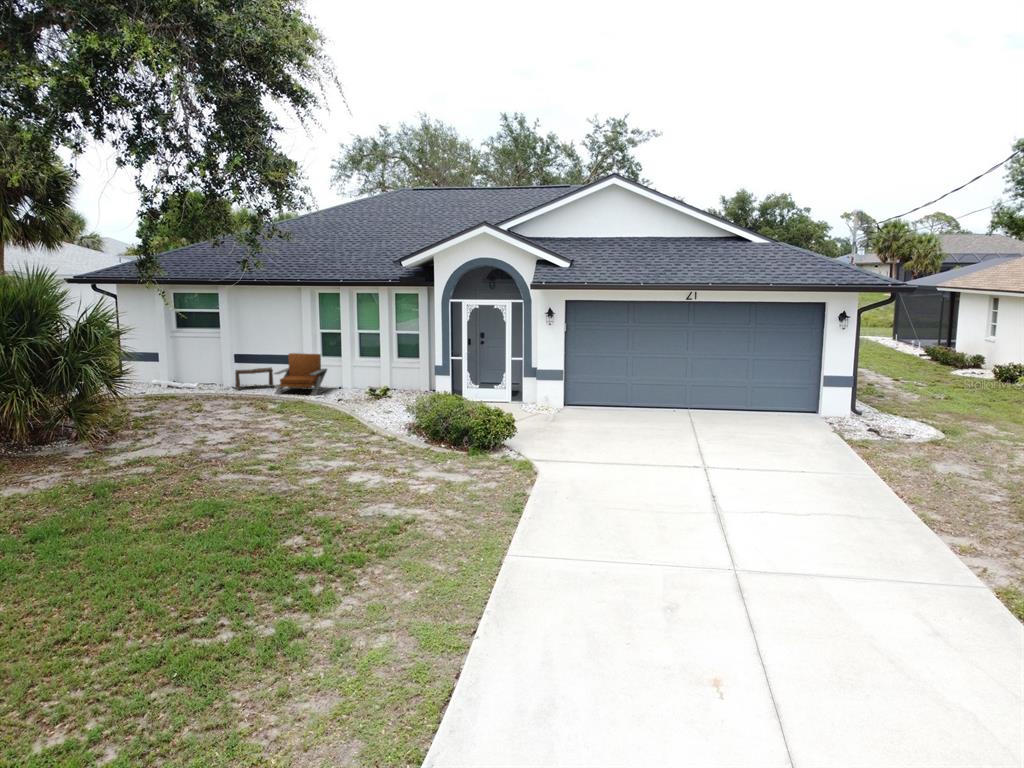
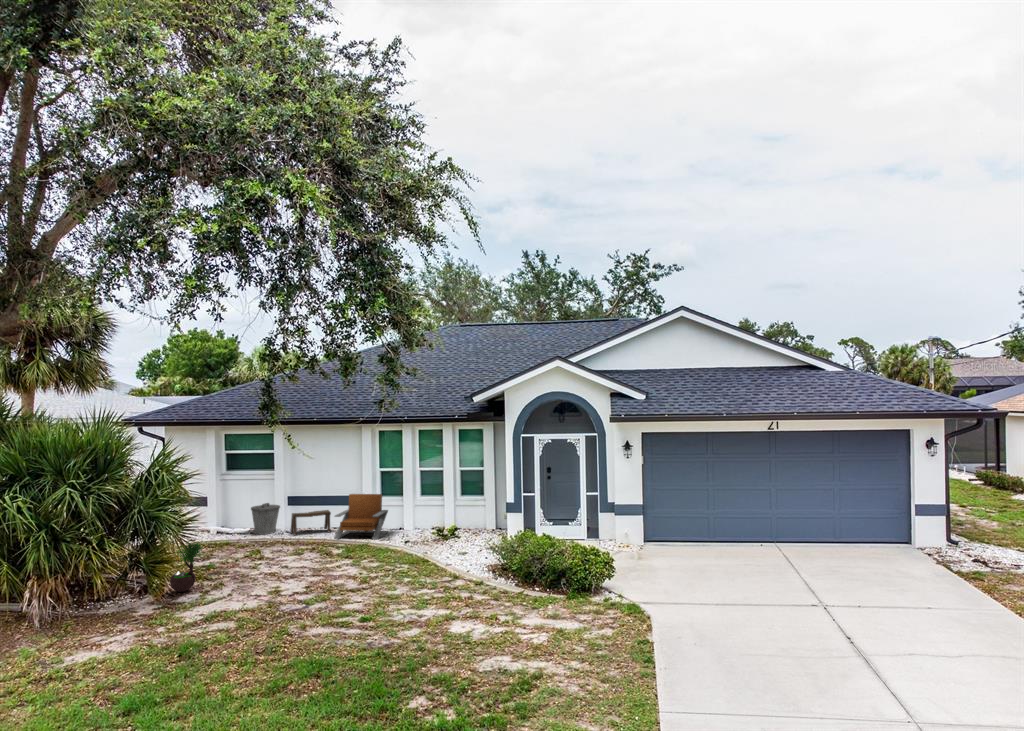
trash can: none [195,360,224,389] -> present [251,503,280,535]
potted tree: none [99,393,130,441] -> present [170,542,202,592]

